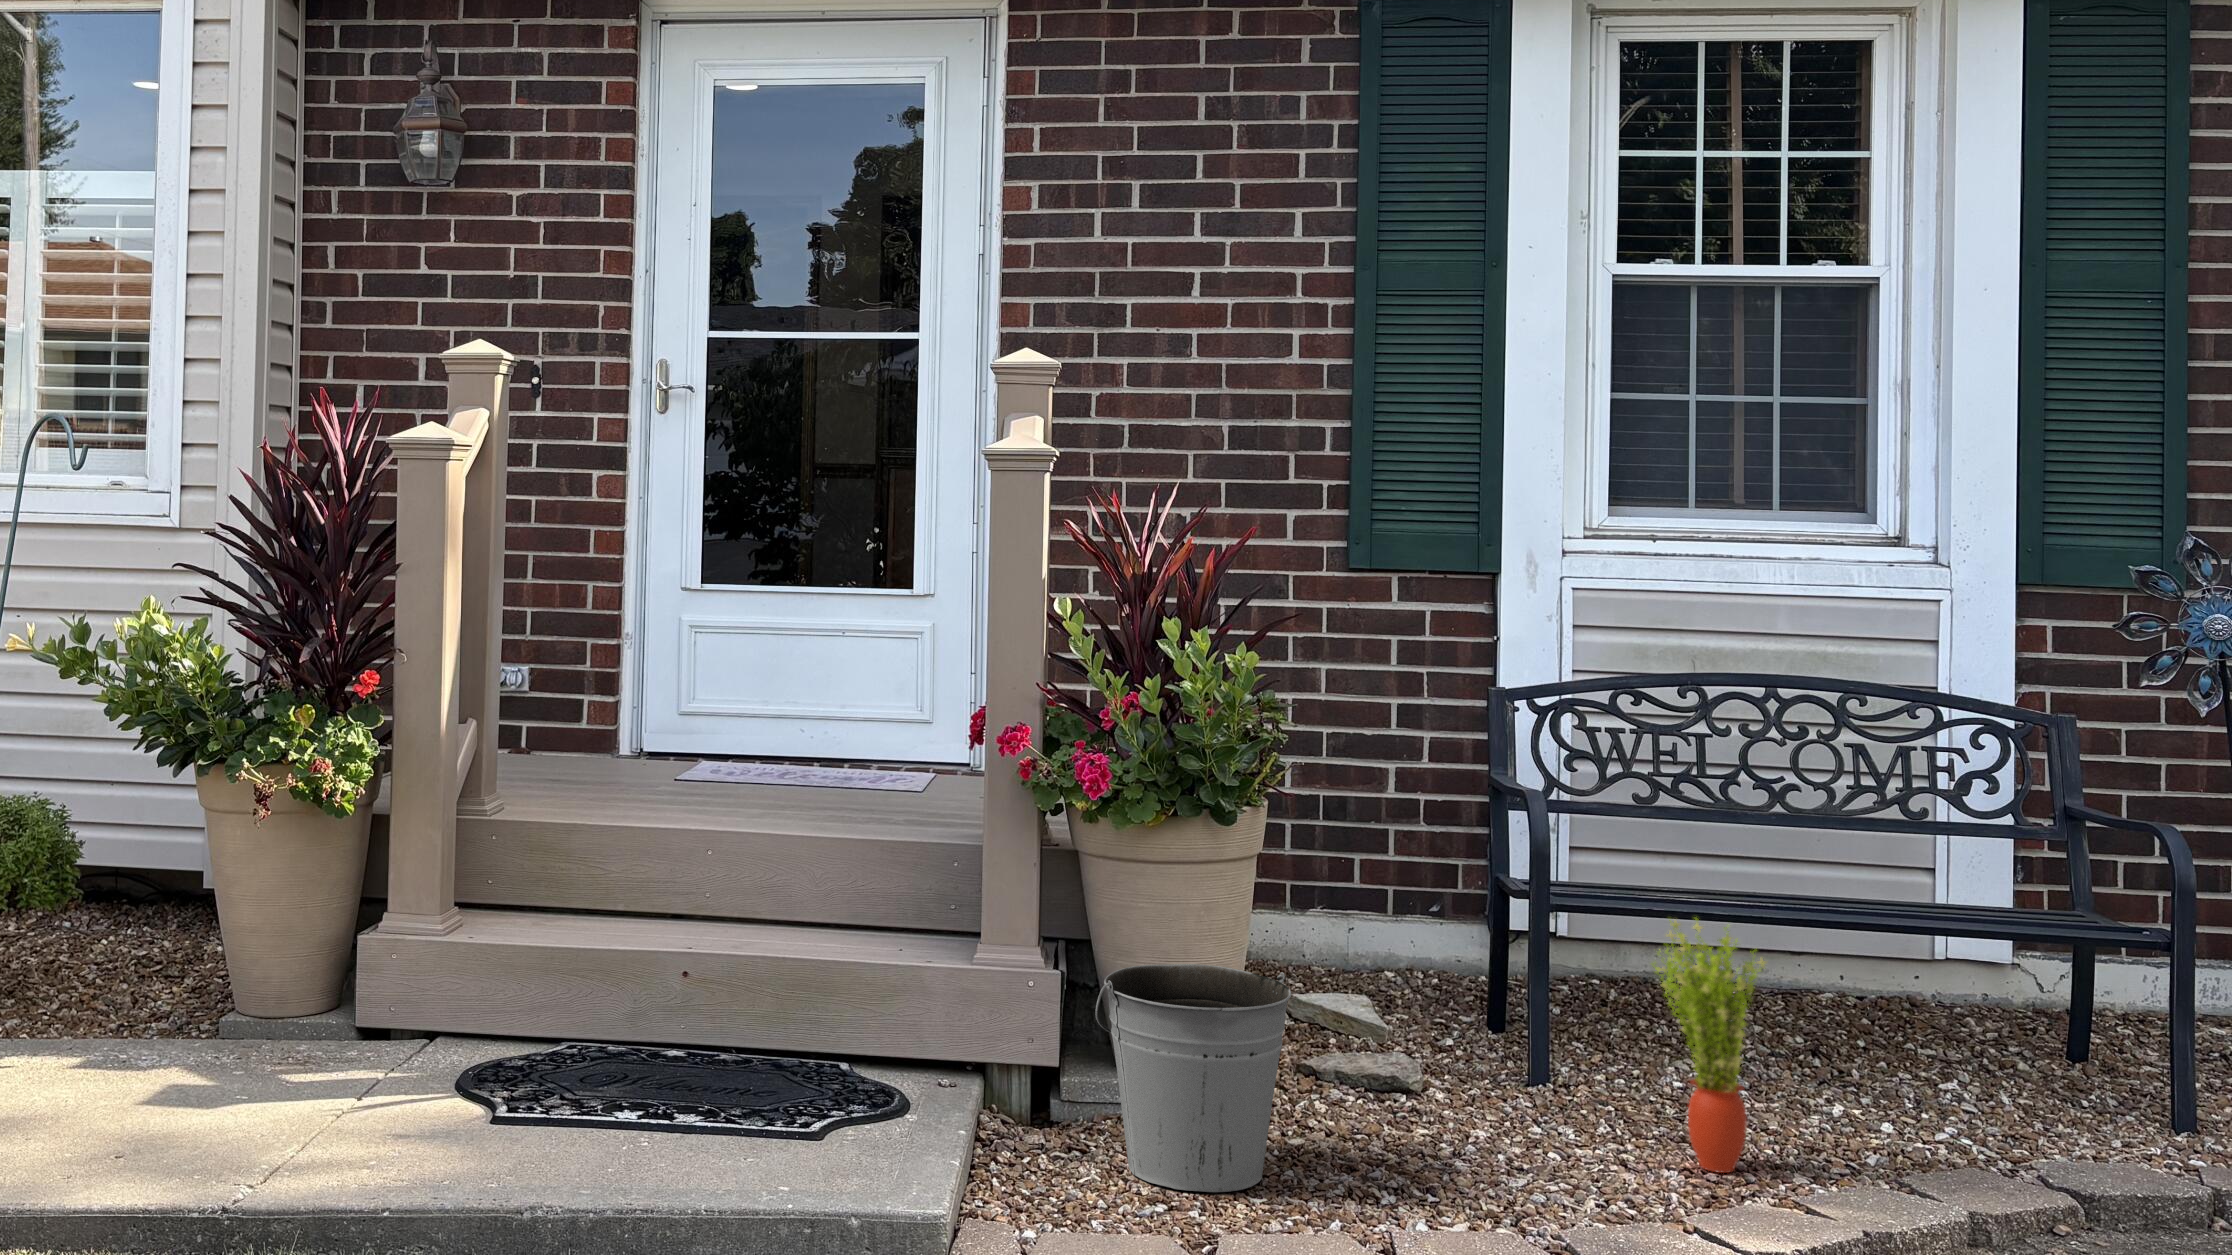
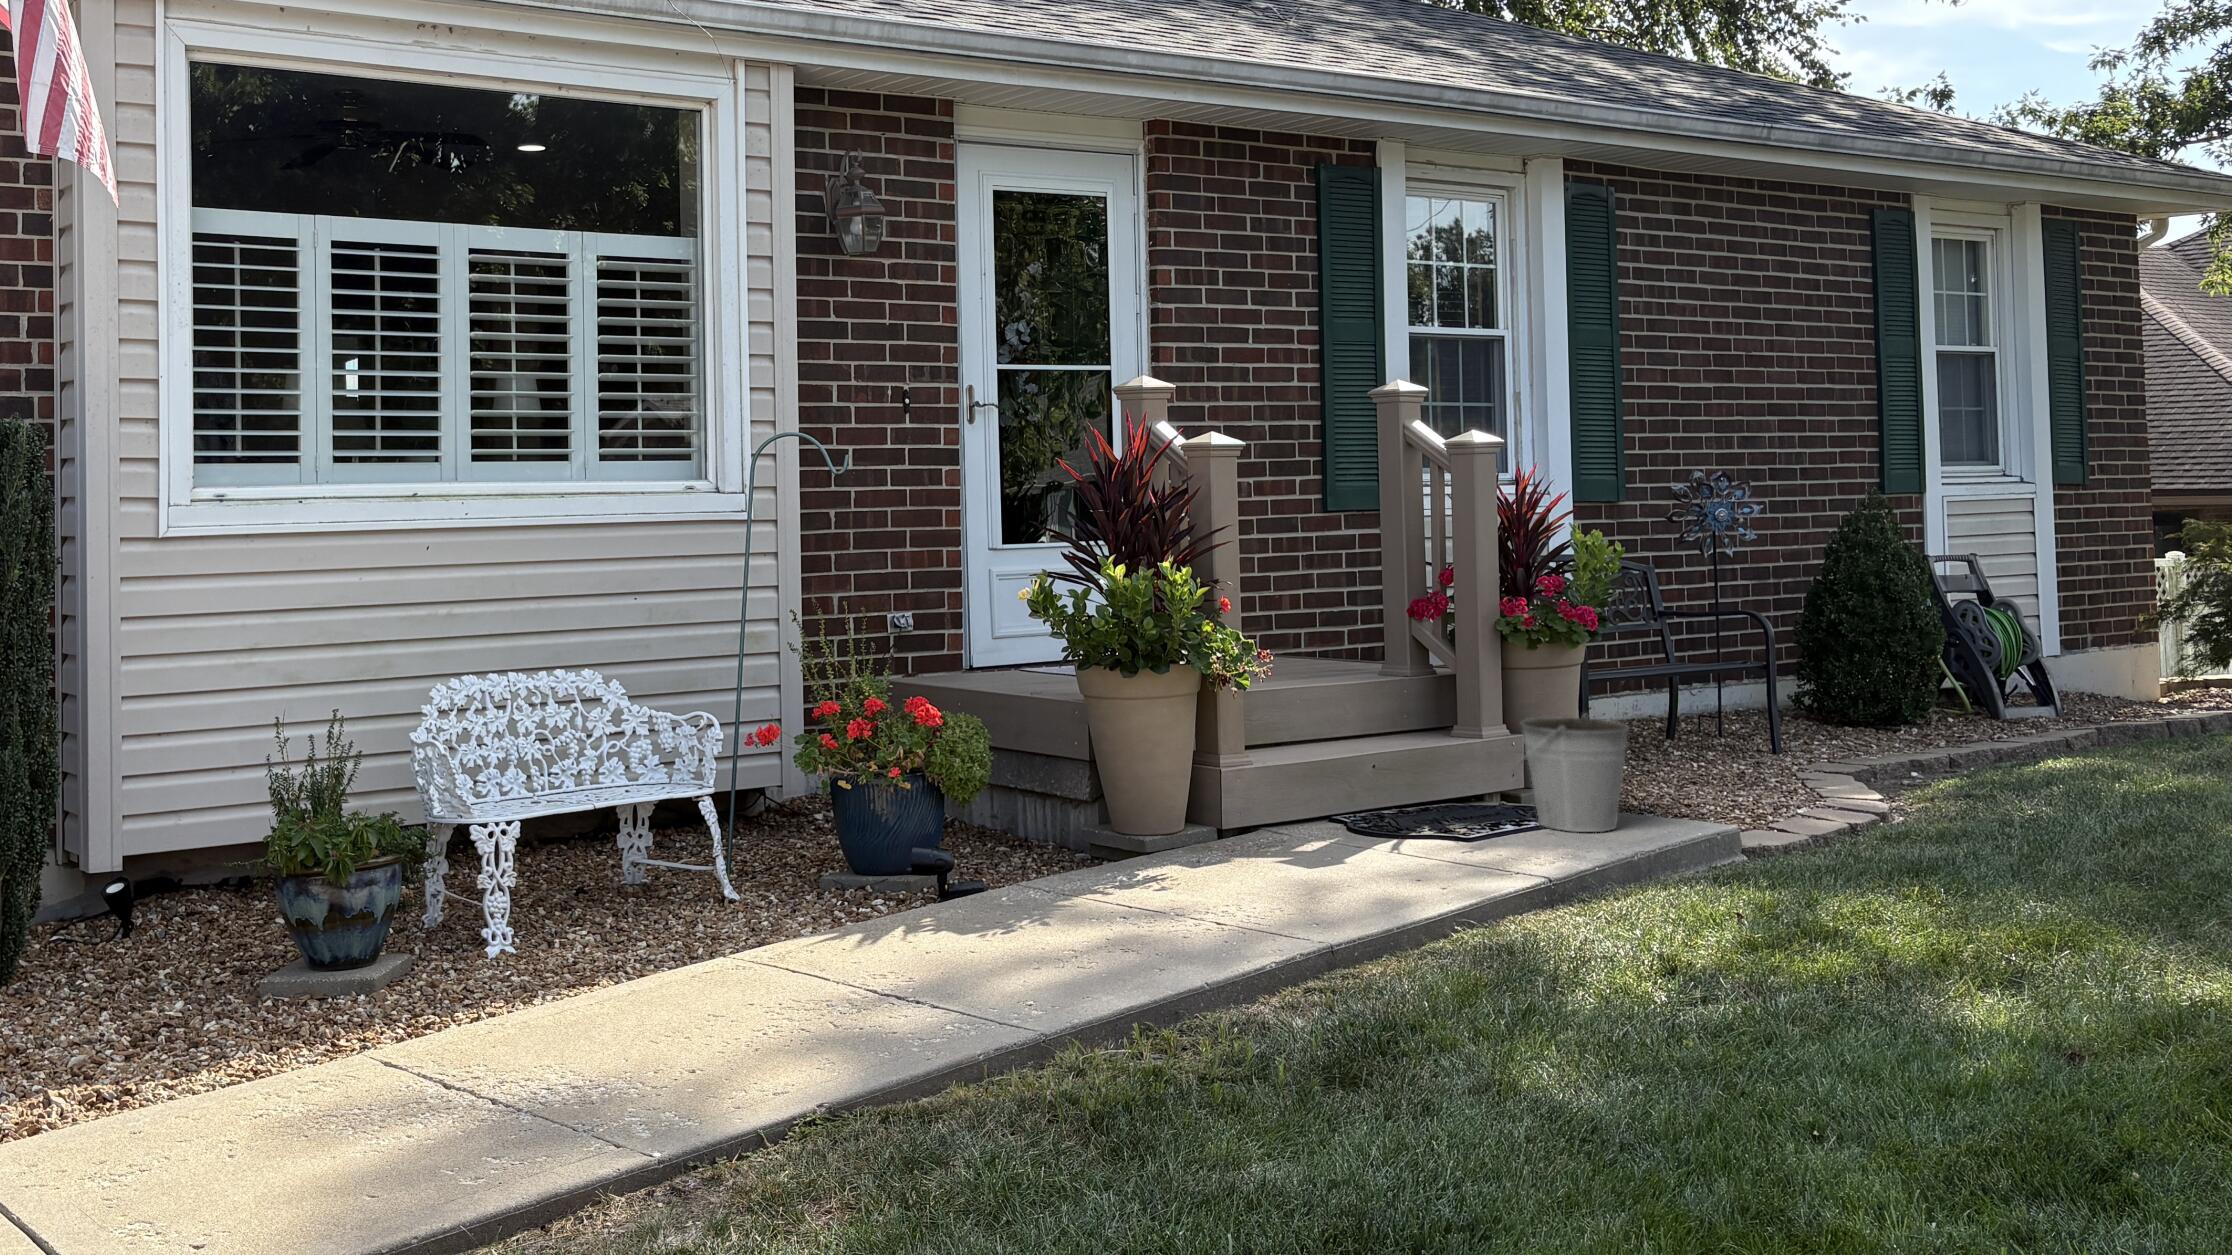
potted plant: present [1652,919,1766,1173] -> none [1675,662,1726,787]

